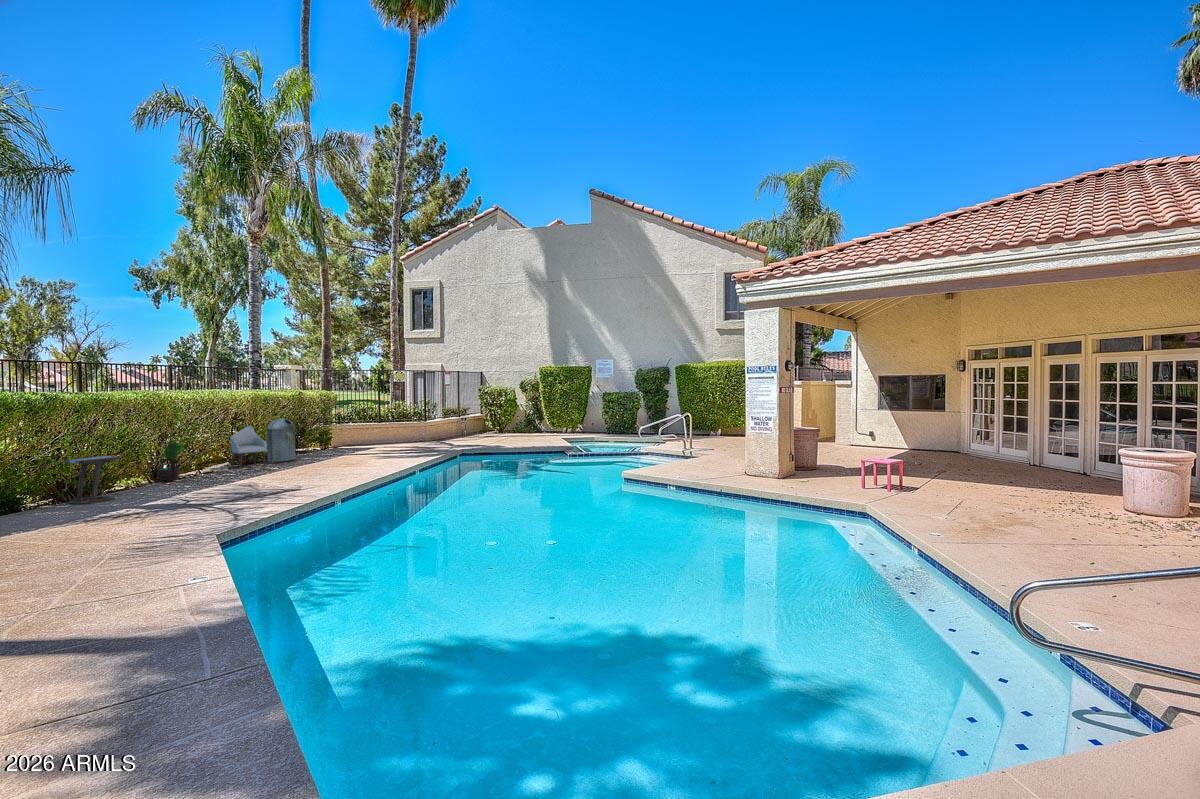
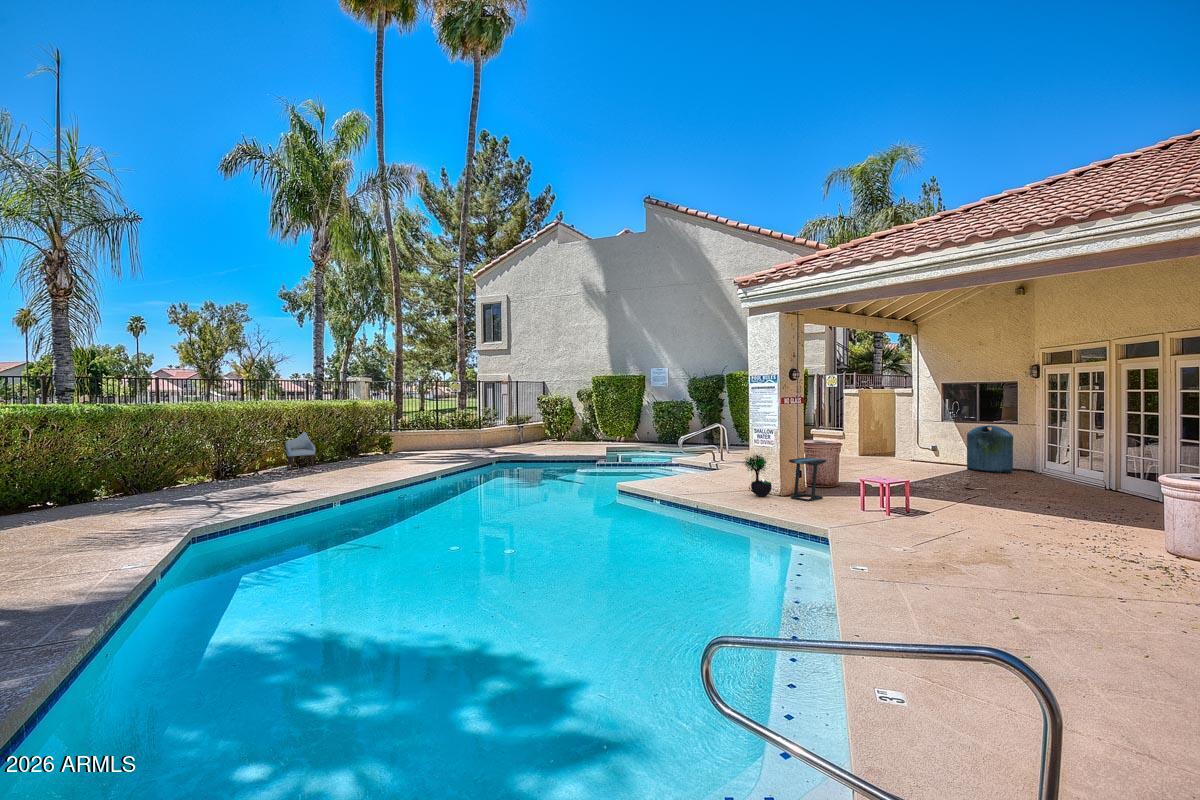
trash can: present [267,419,295,464] -> present [967,425,1013,473]
potted tree: present [157,441,184,482] -> present [745,453,772,496]
side table: present [65,456,119,505] -> present [789,458,826,501]

